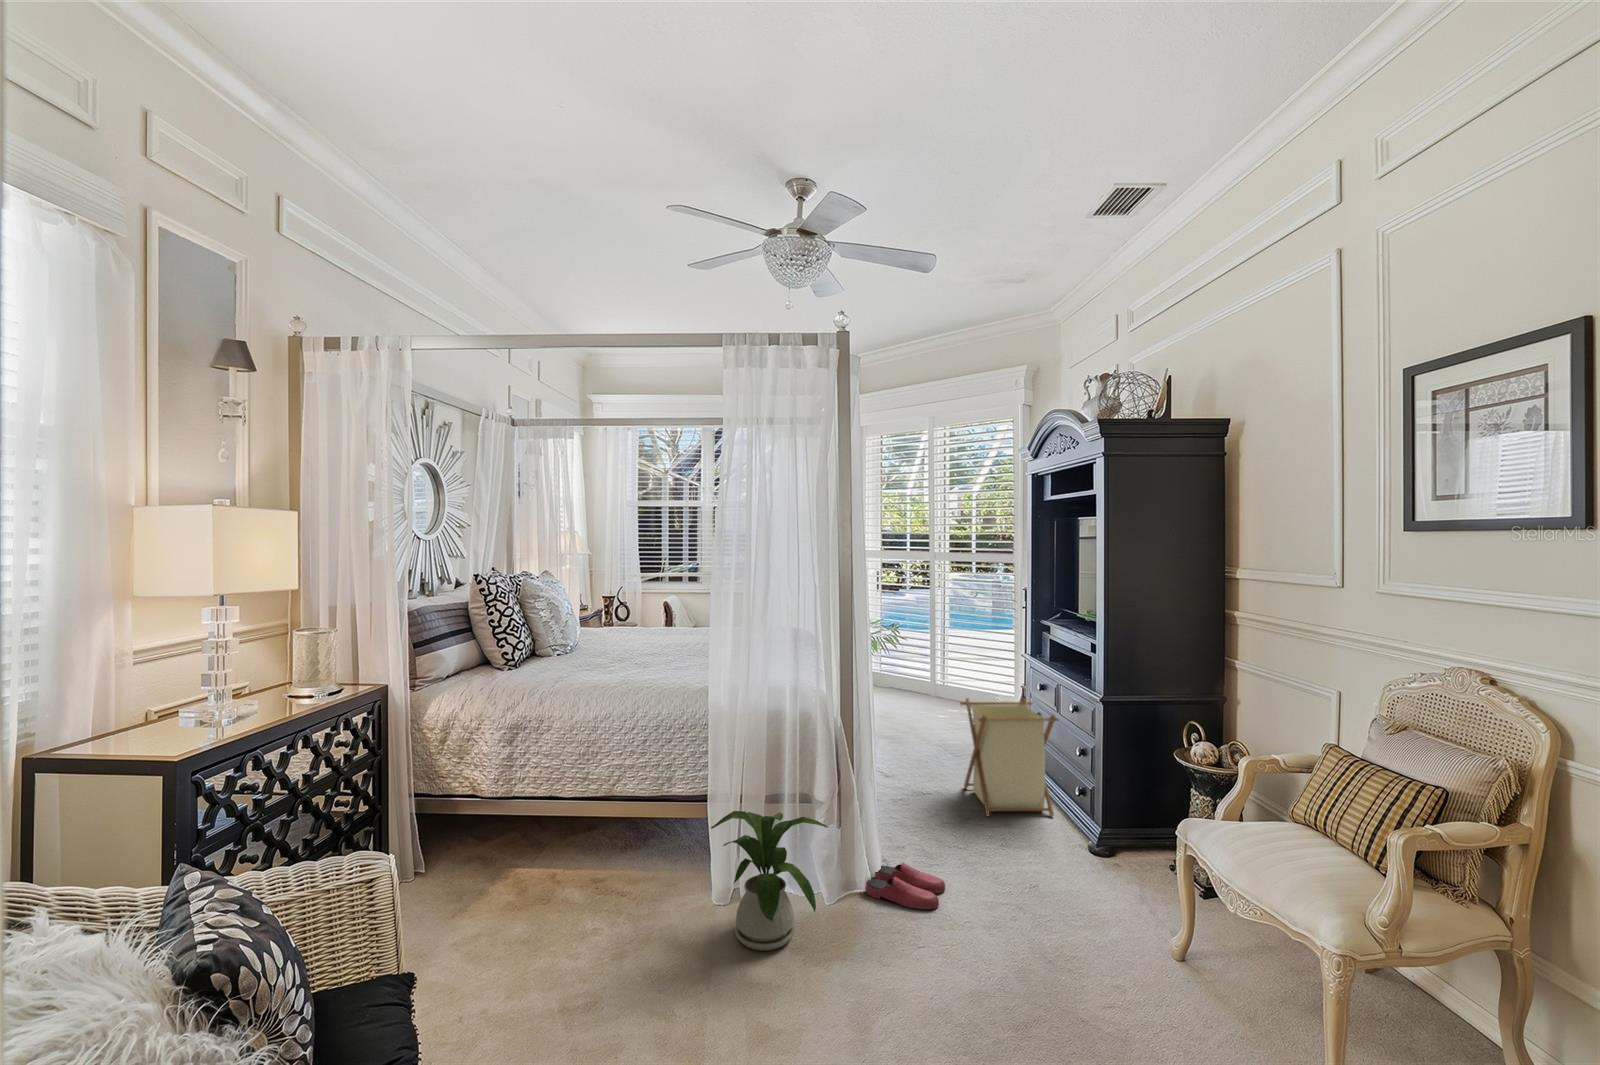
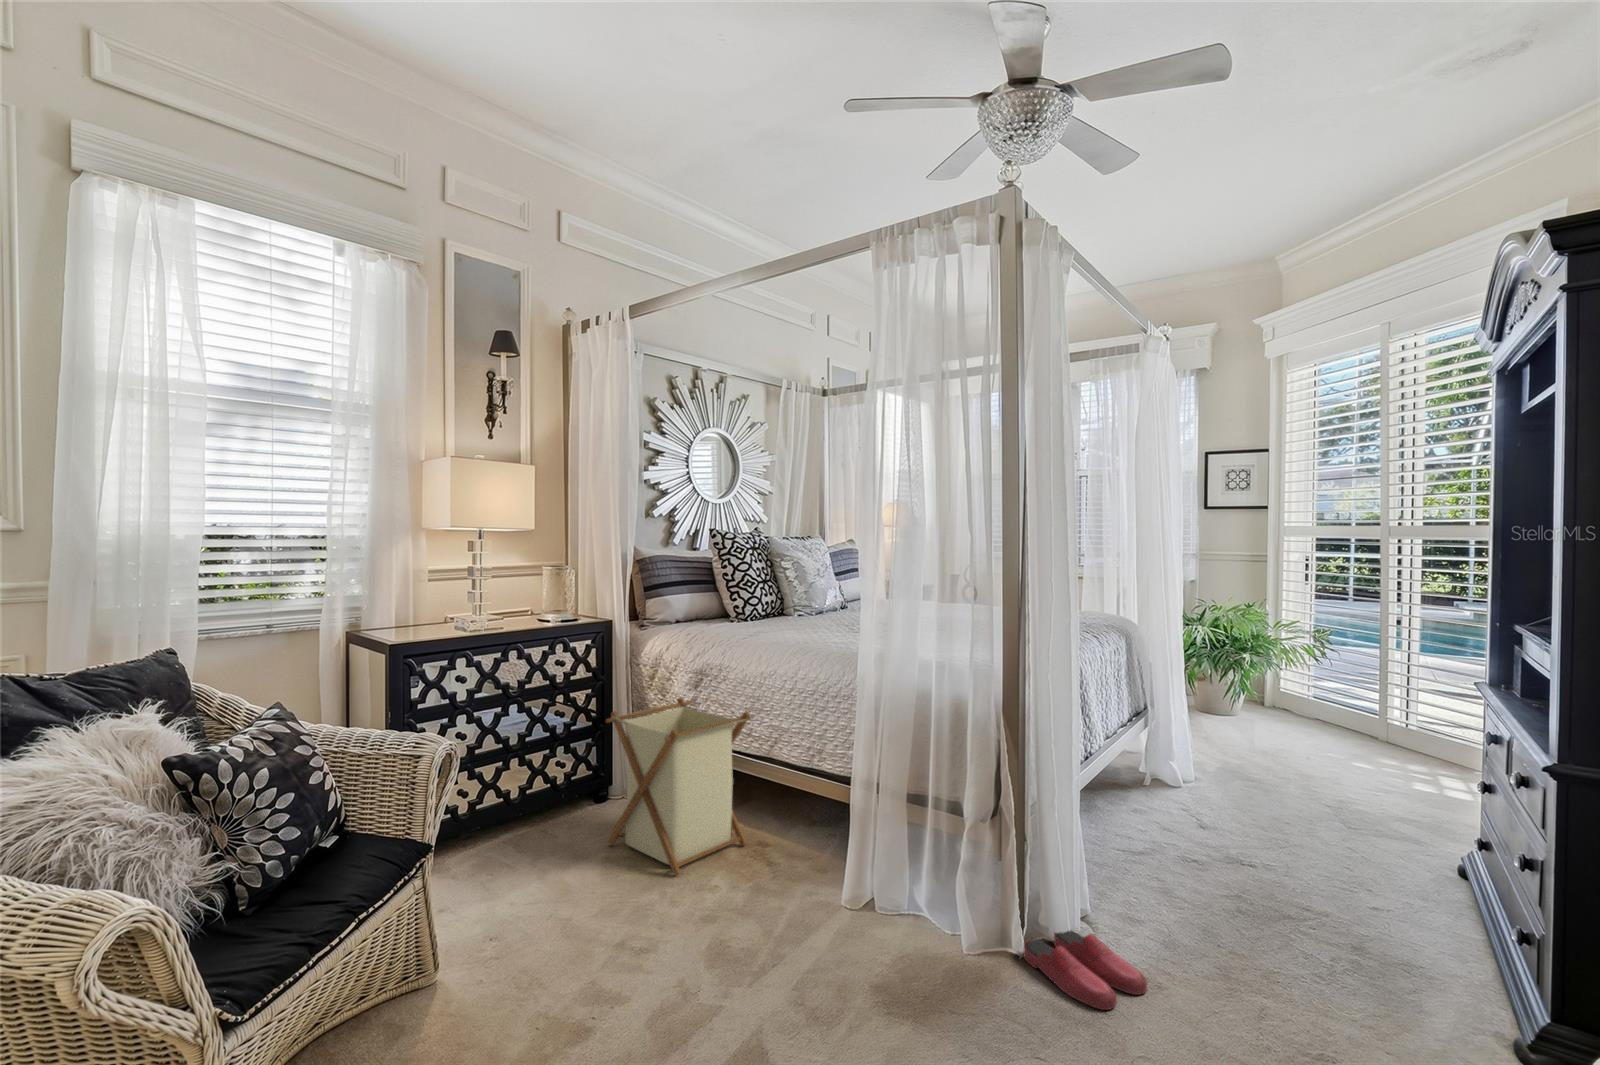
laundry basket: present [960,698,1058,816] -> present [606,698,751,876]
house plant: present [711,811,827,951] -> none [800,795,928,972]

